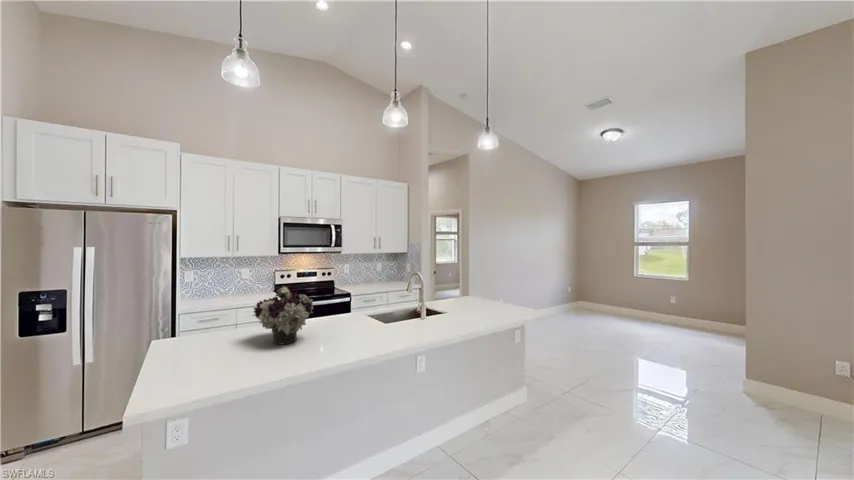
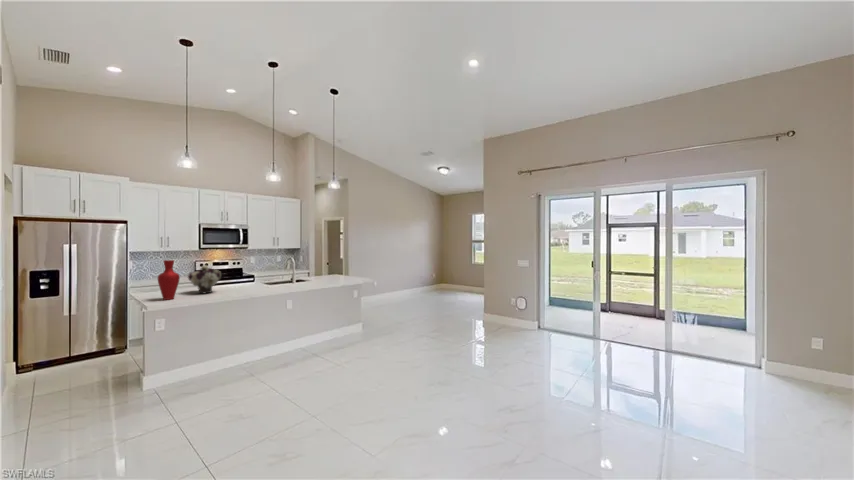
vase: none [190,280,235,368] -> present [158,260,180,300]

